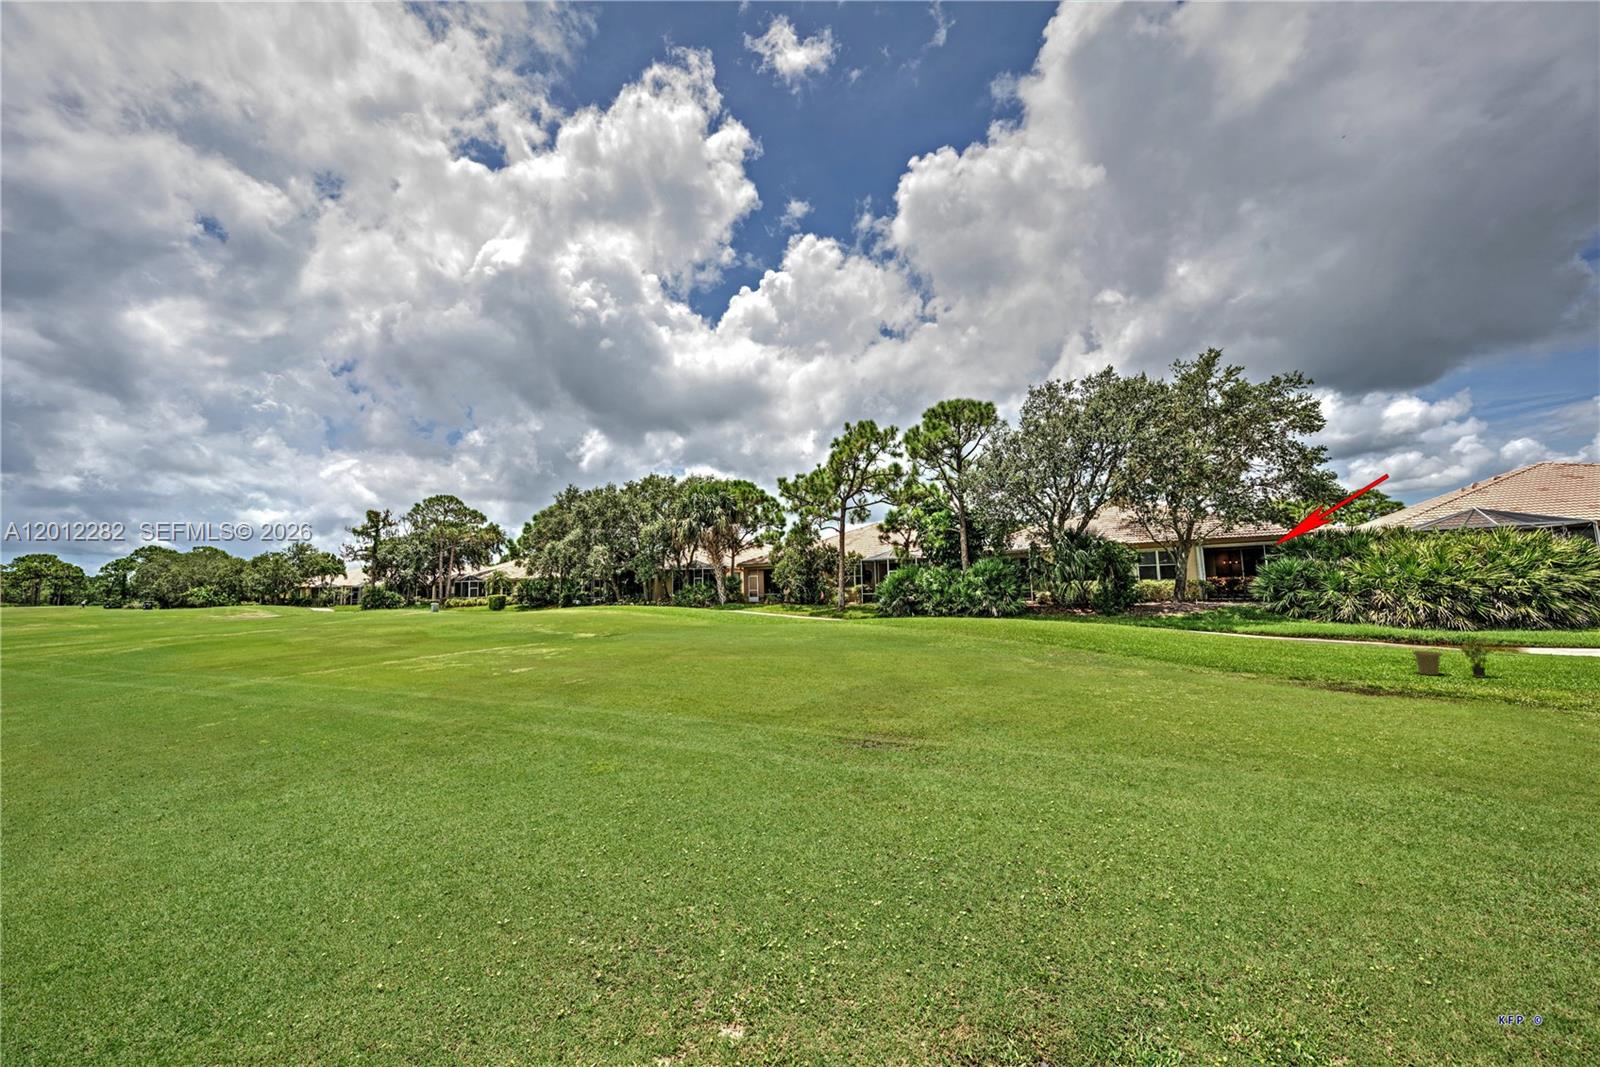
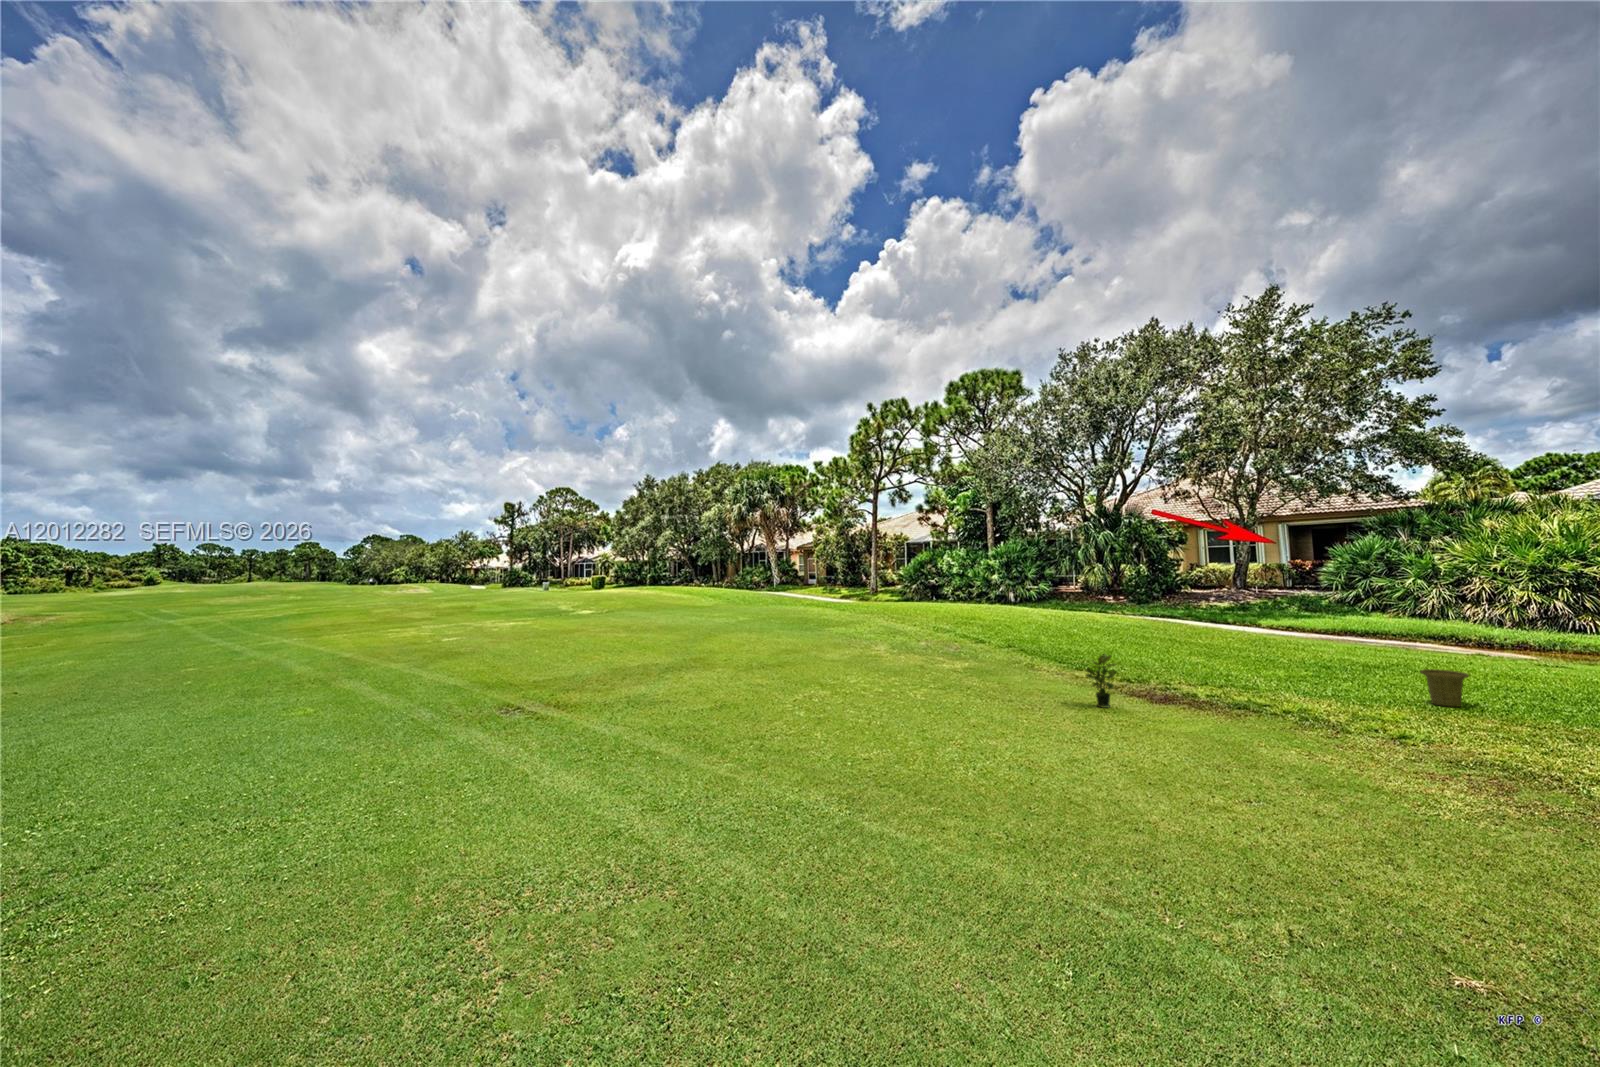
potted plant: present [1461,637,1491,678] -> present [1086,654,1116,708]

